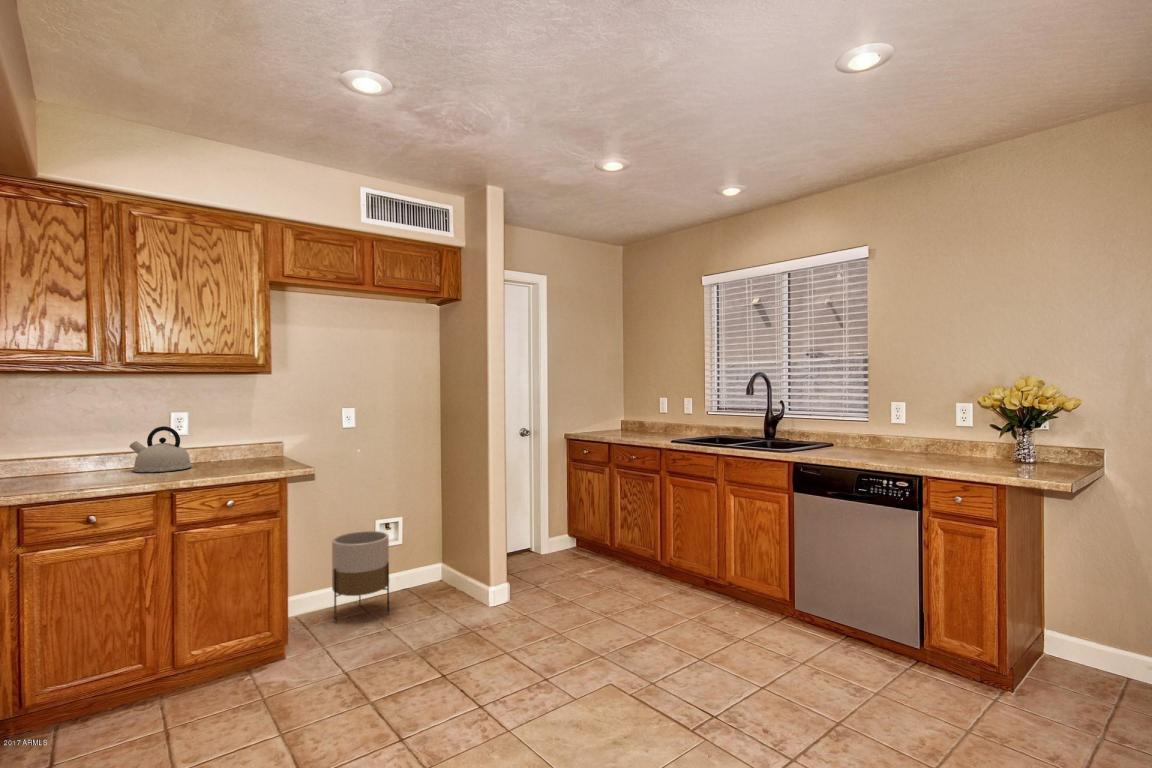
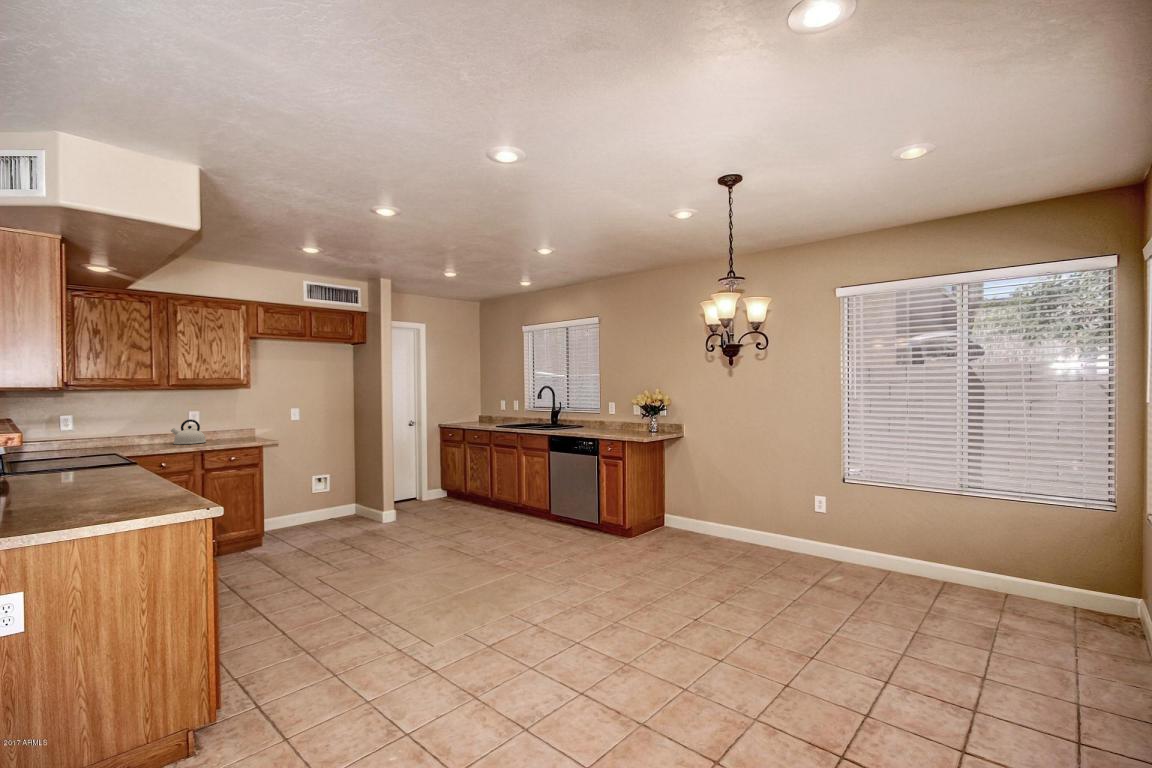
planter: present [332,531,389,622] -> none [287,482,322,533]

